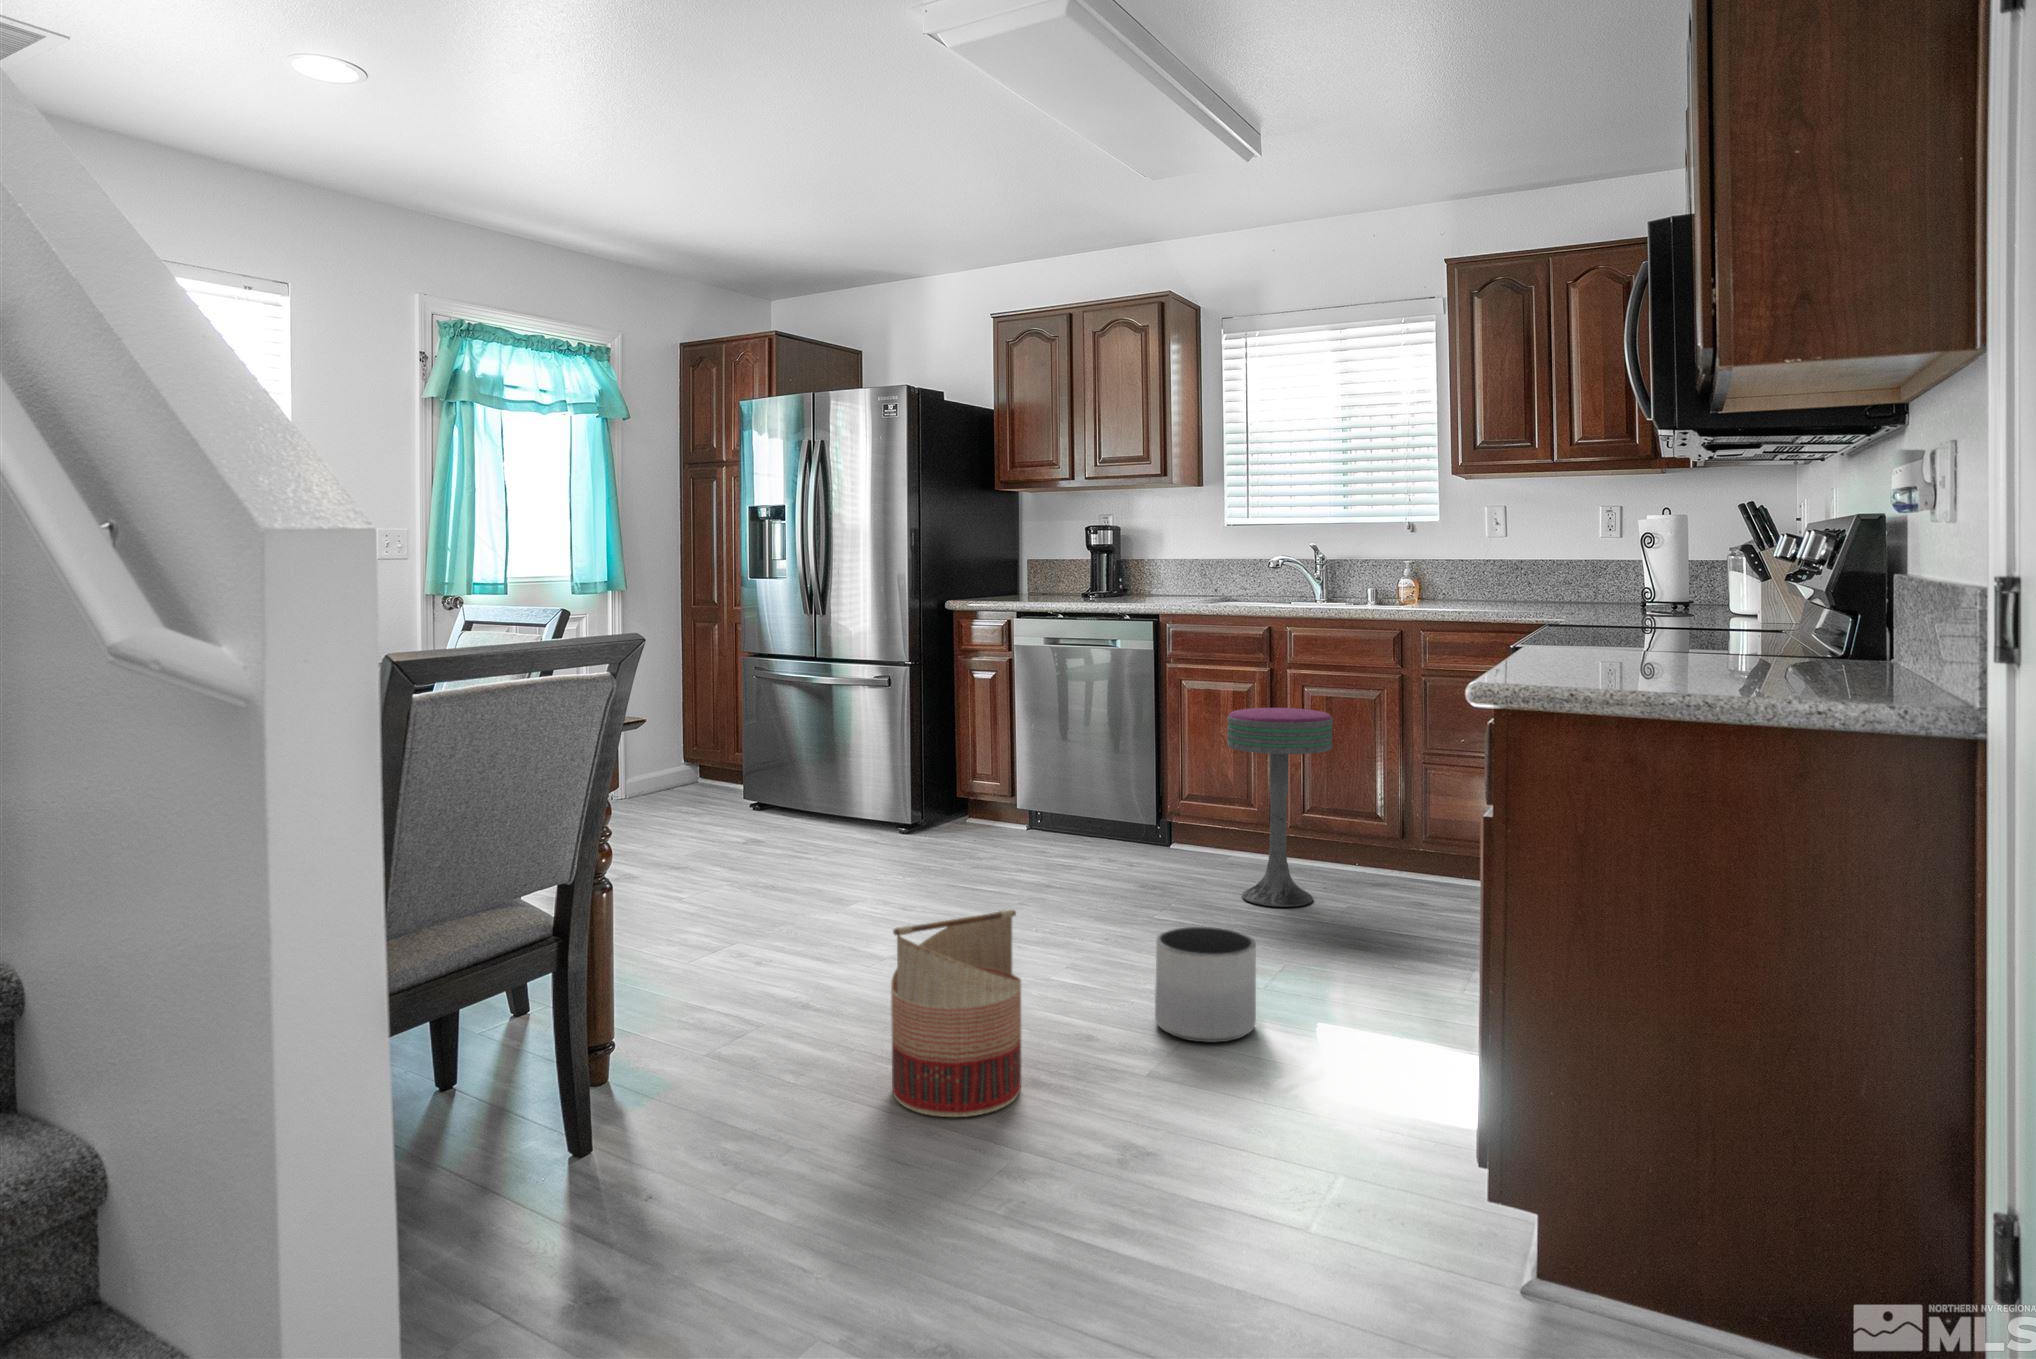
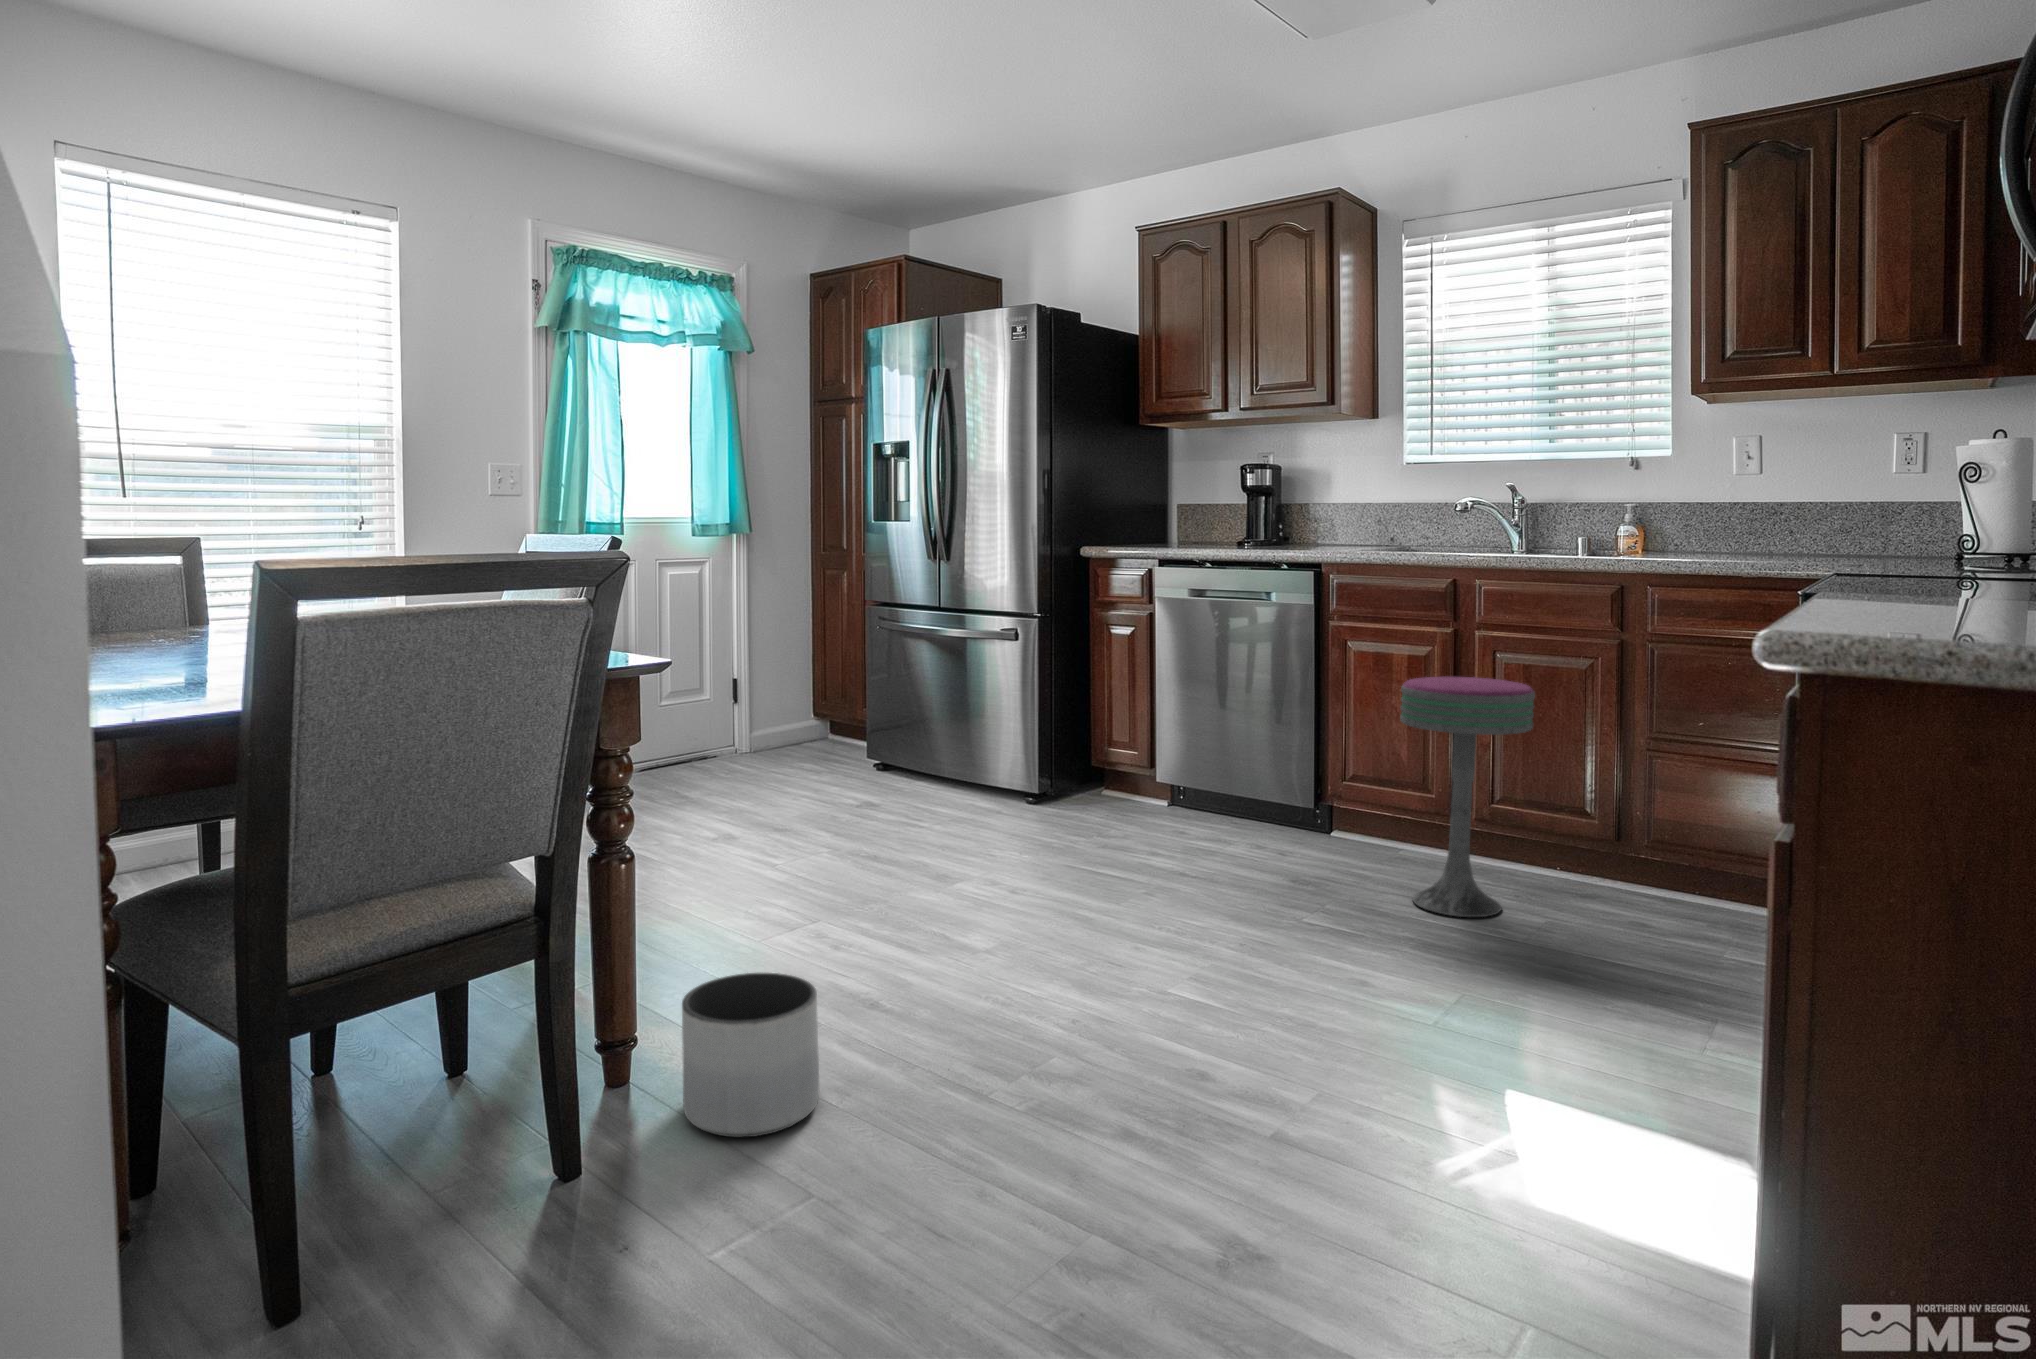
basket: present [891,909,1021,1117] -> none [953,934,1119,1204]
planter: present [1155,927,1256,1042] -> present [682,973,820,1137]

